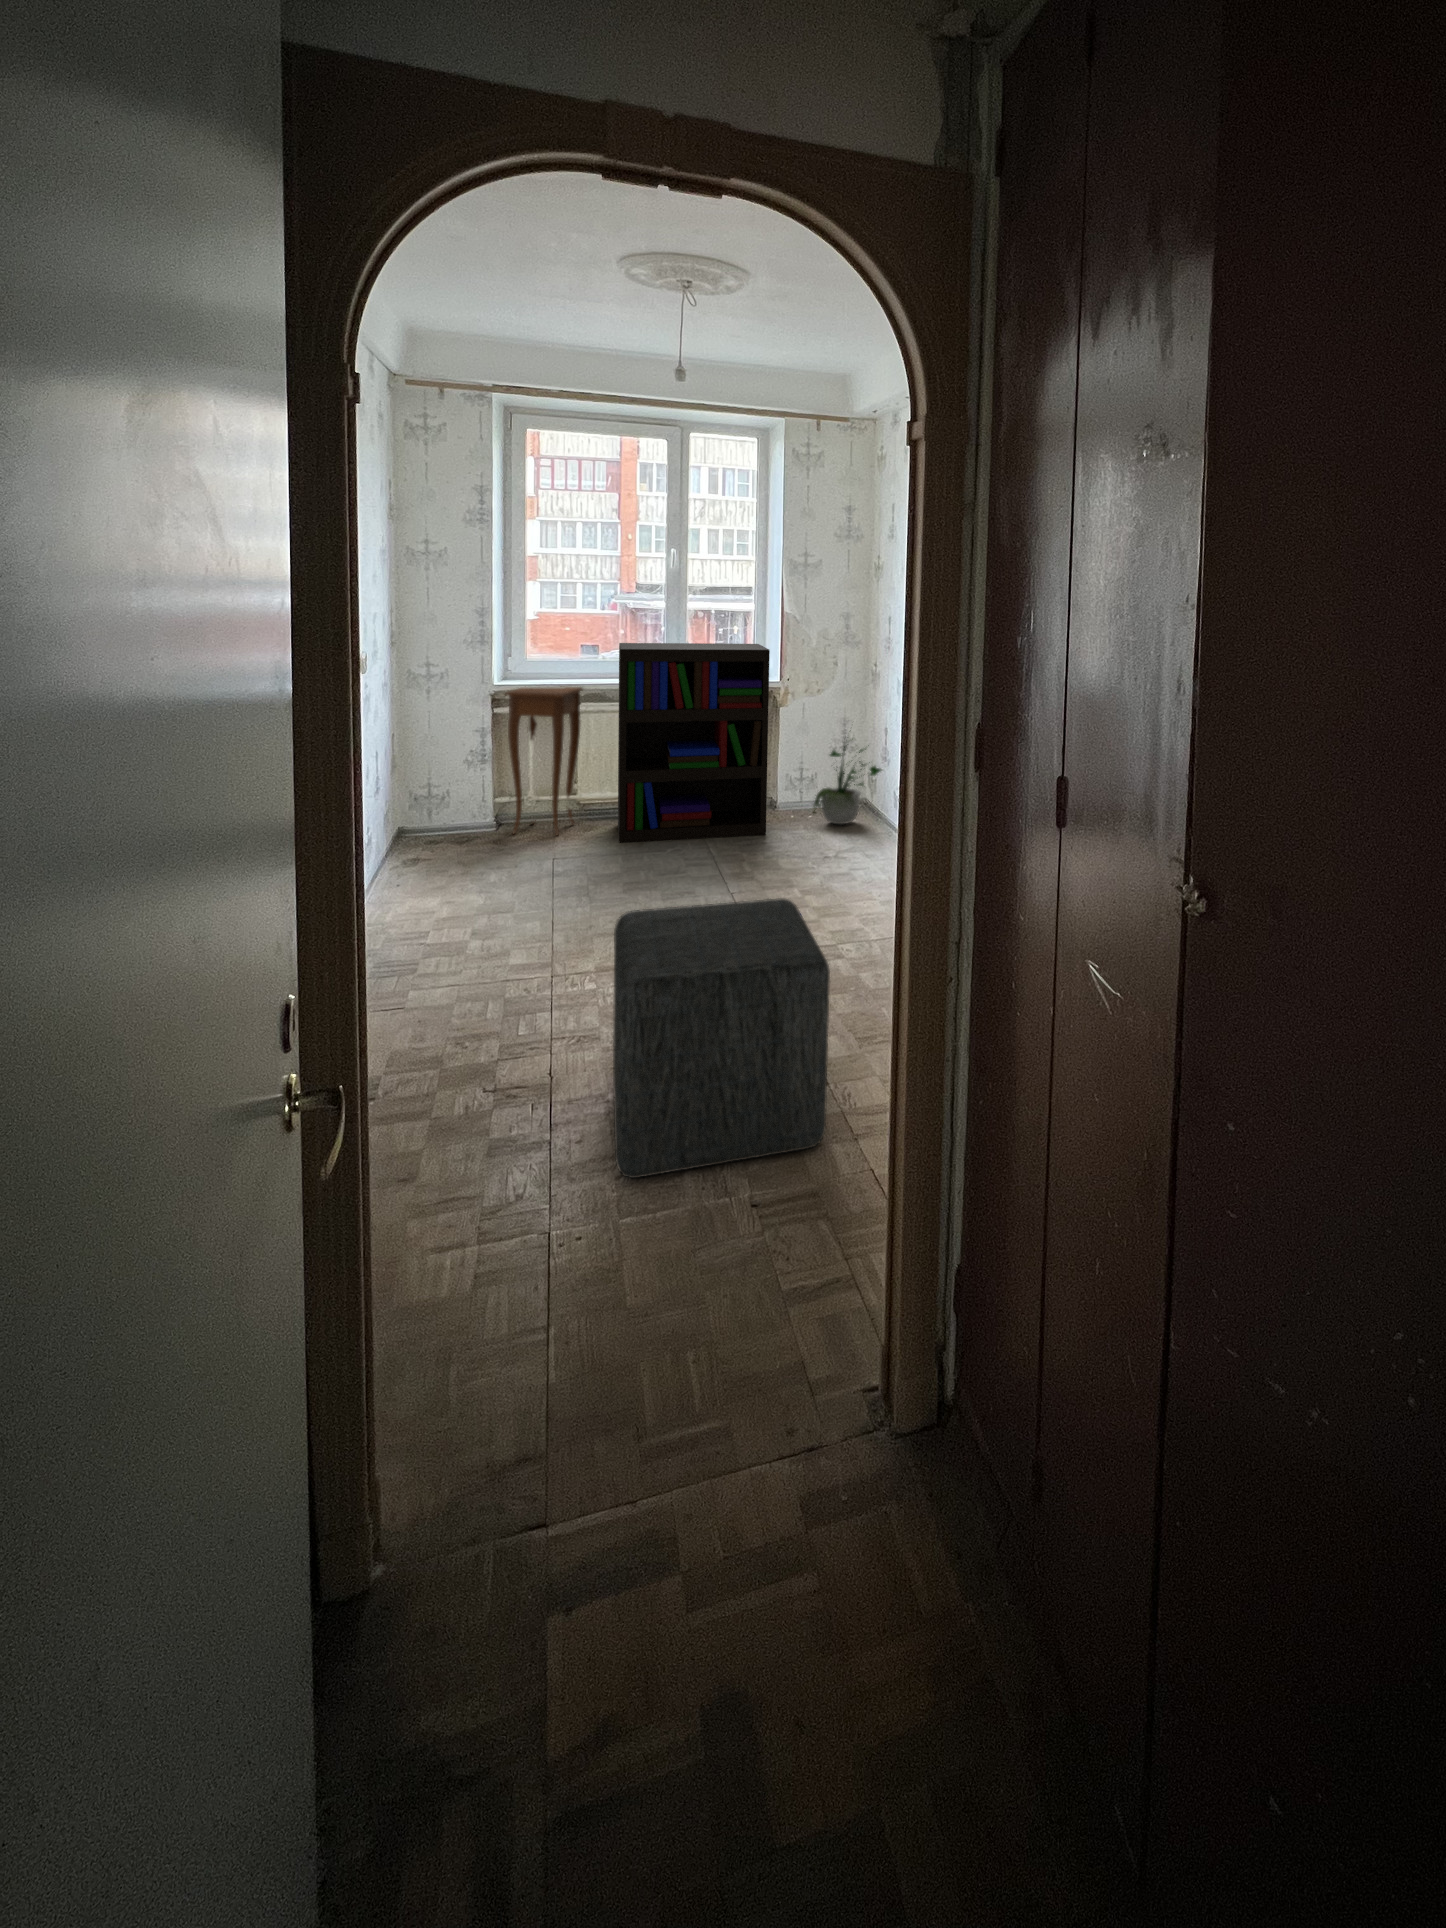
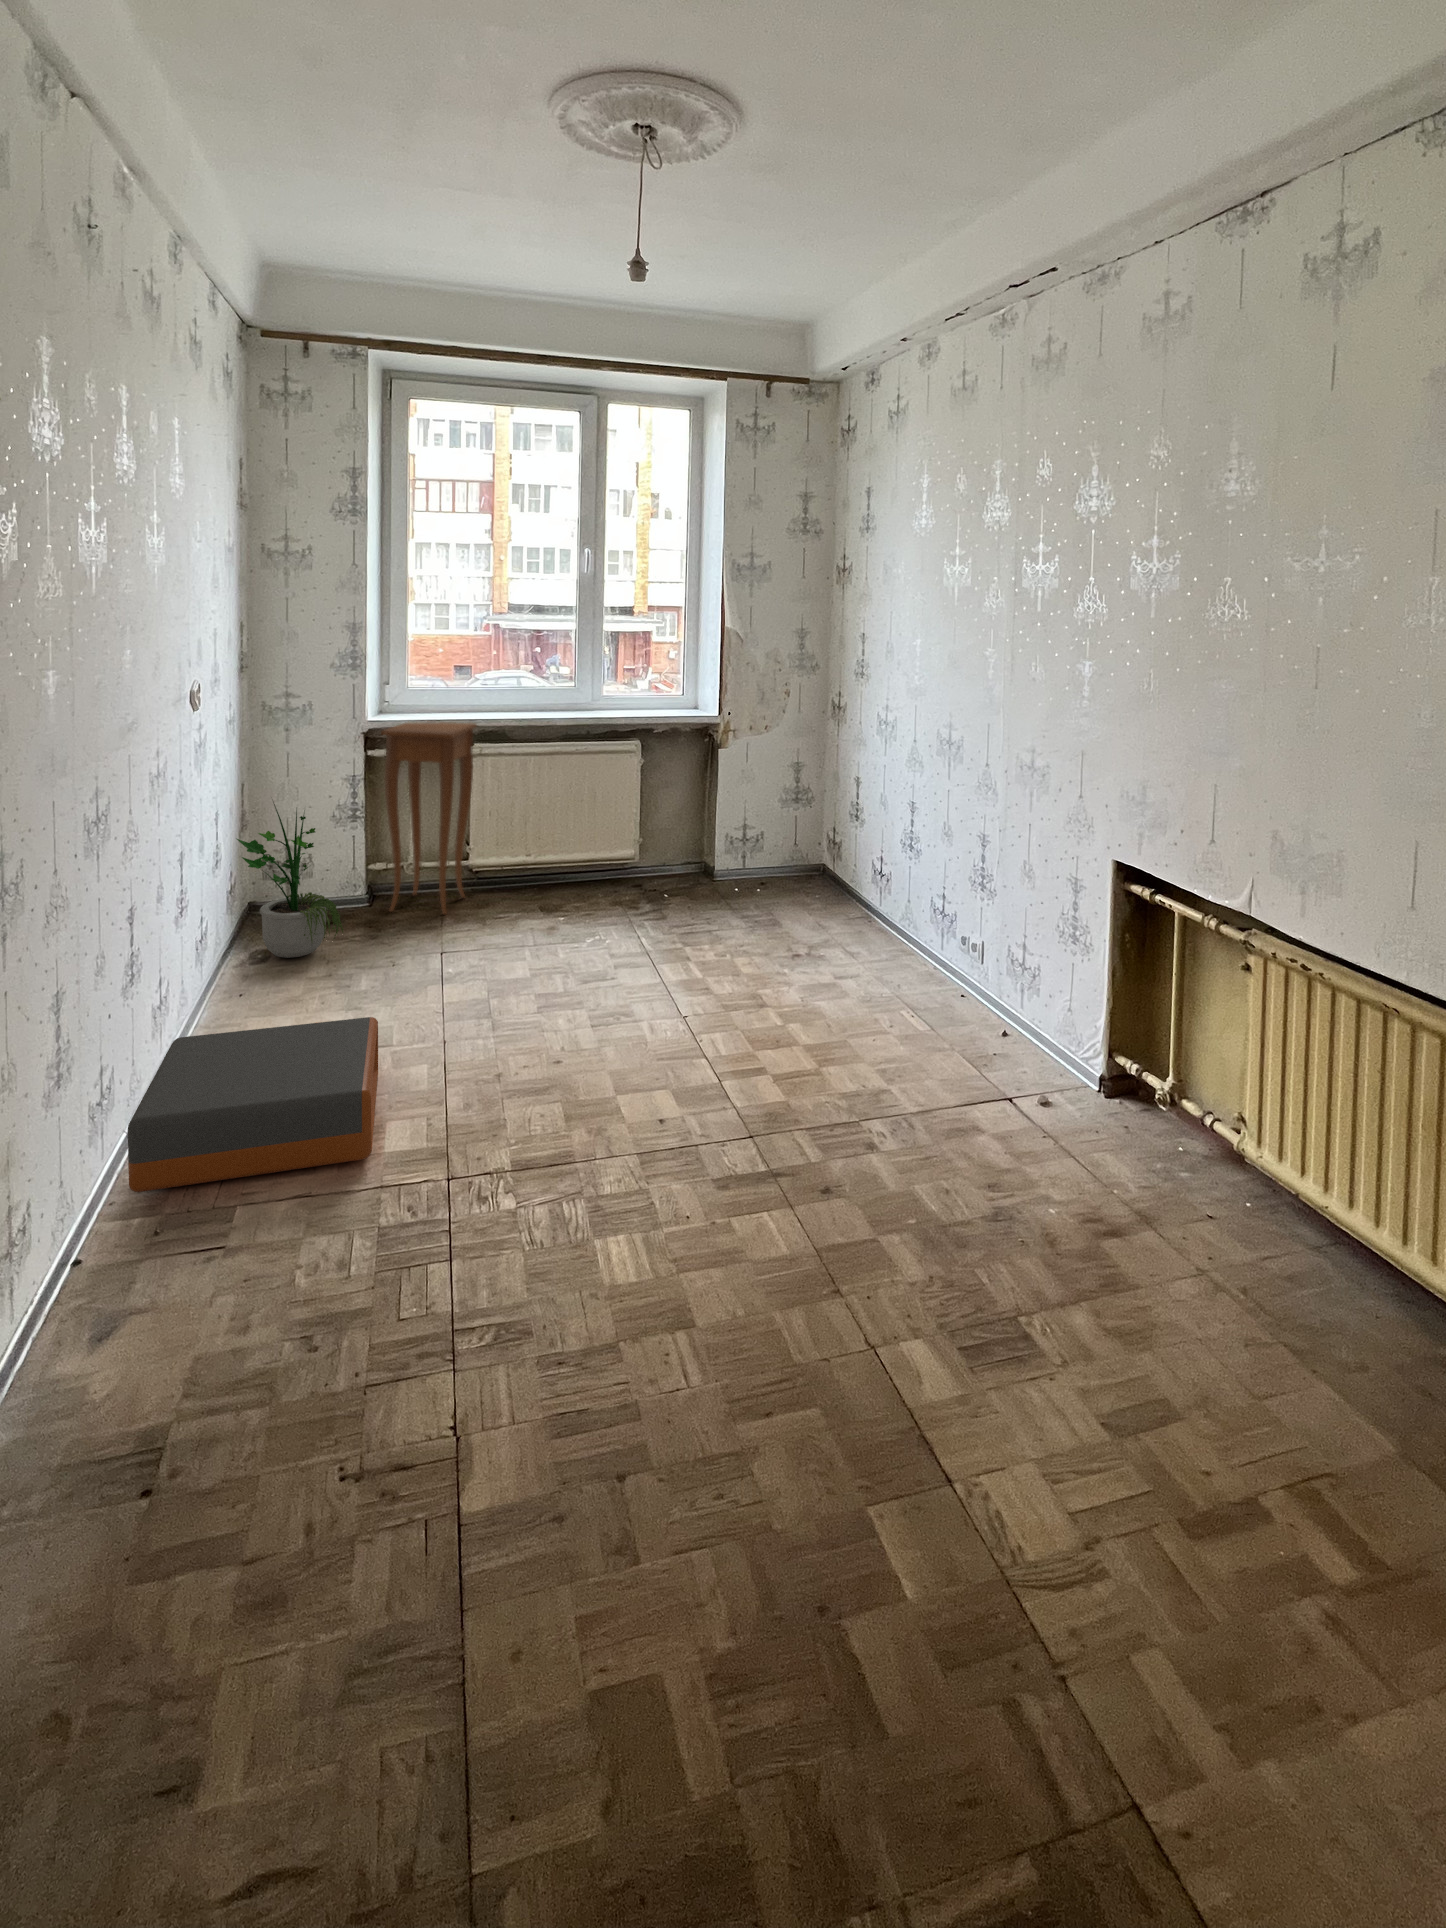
bookshelf: present [618,643,770,843] -> none [519,667,714,928]
potted plant: present [814,744,882,824] -> present [237,802,343,958]
storage box: none [328,886,502,987] -> present [128,1017,378,1192]
ottoman: present [613,898,830,1178] -> none [571,1129,1014,1791]

